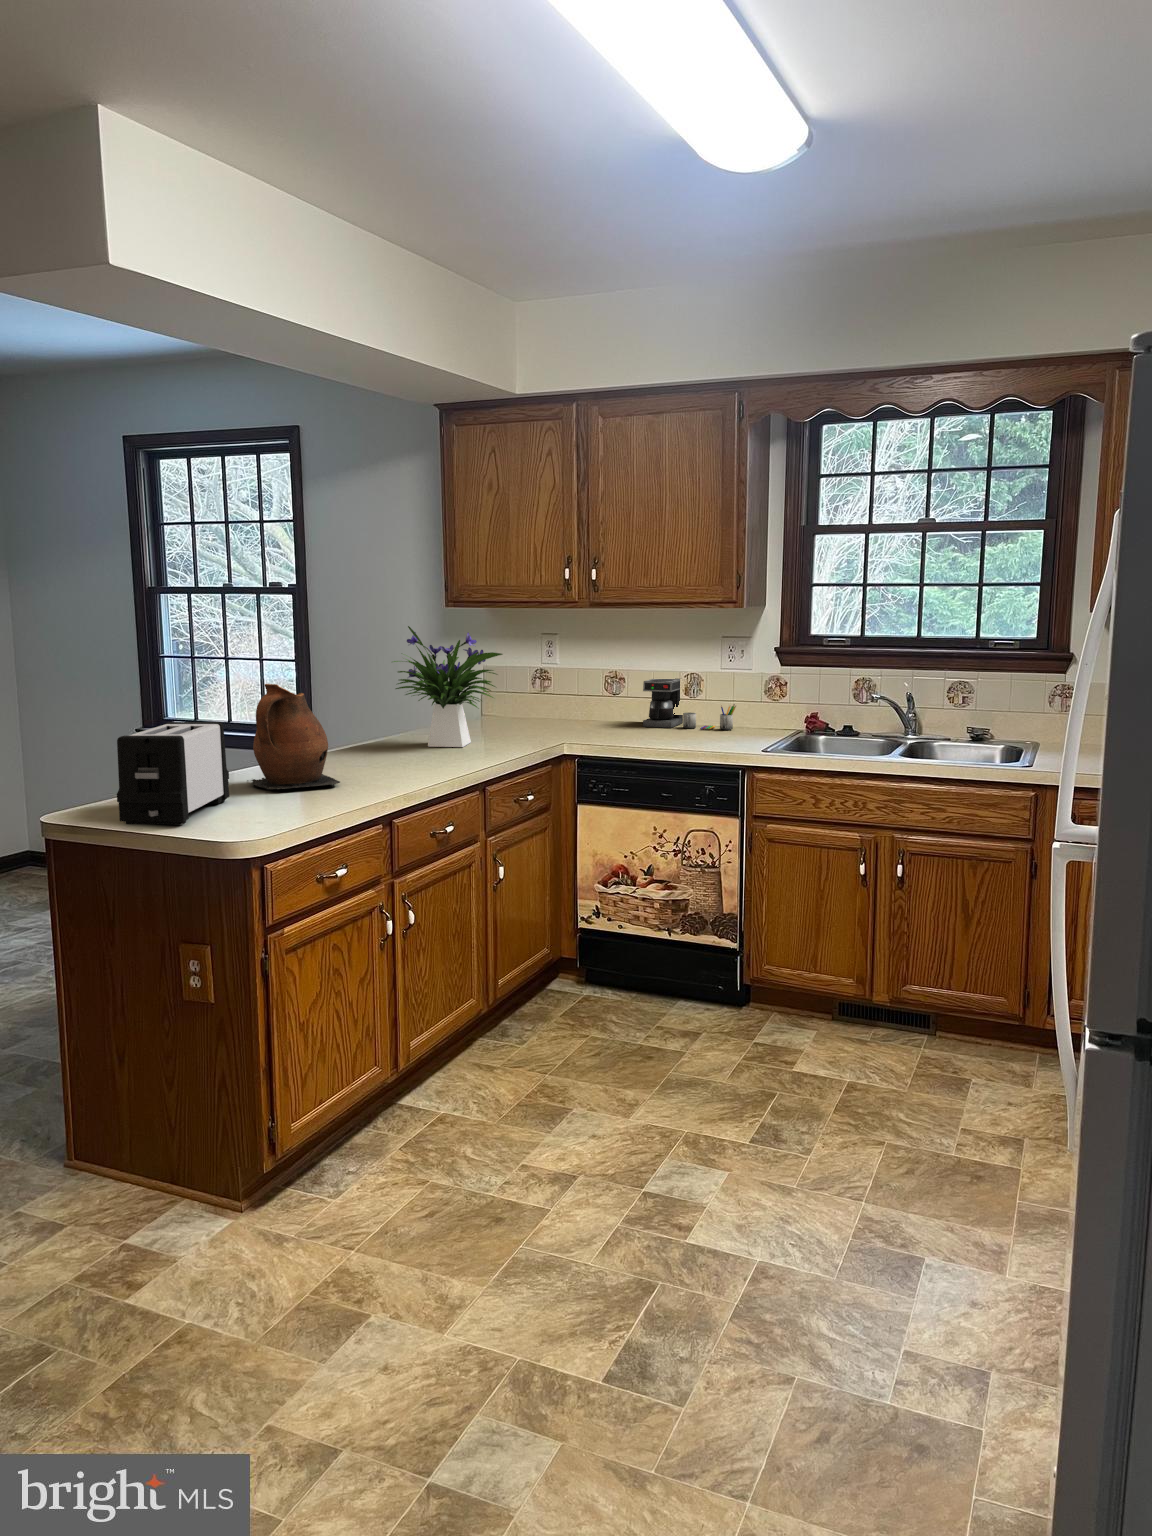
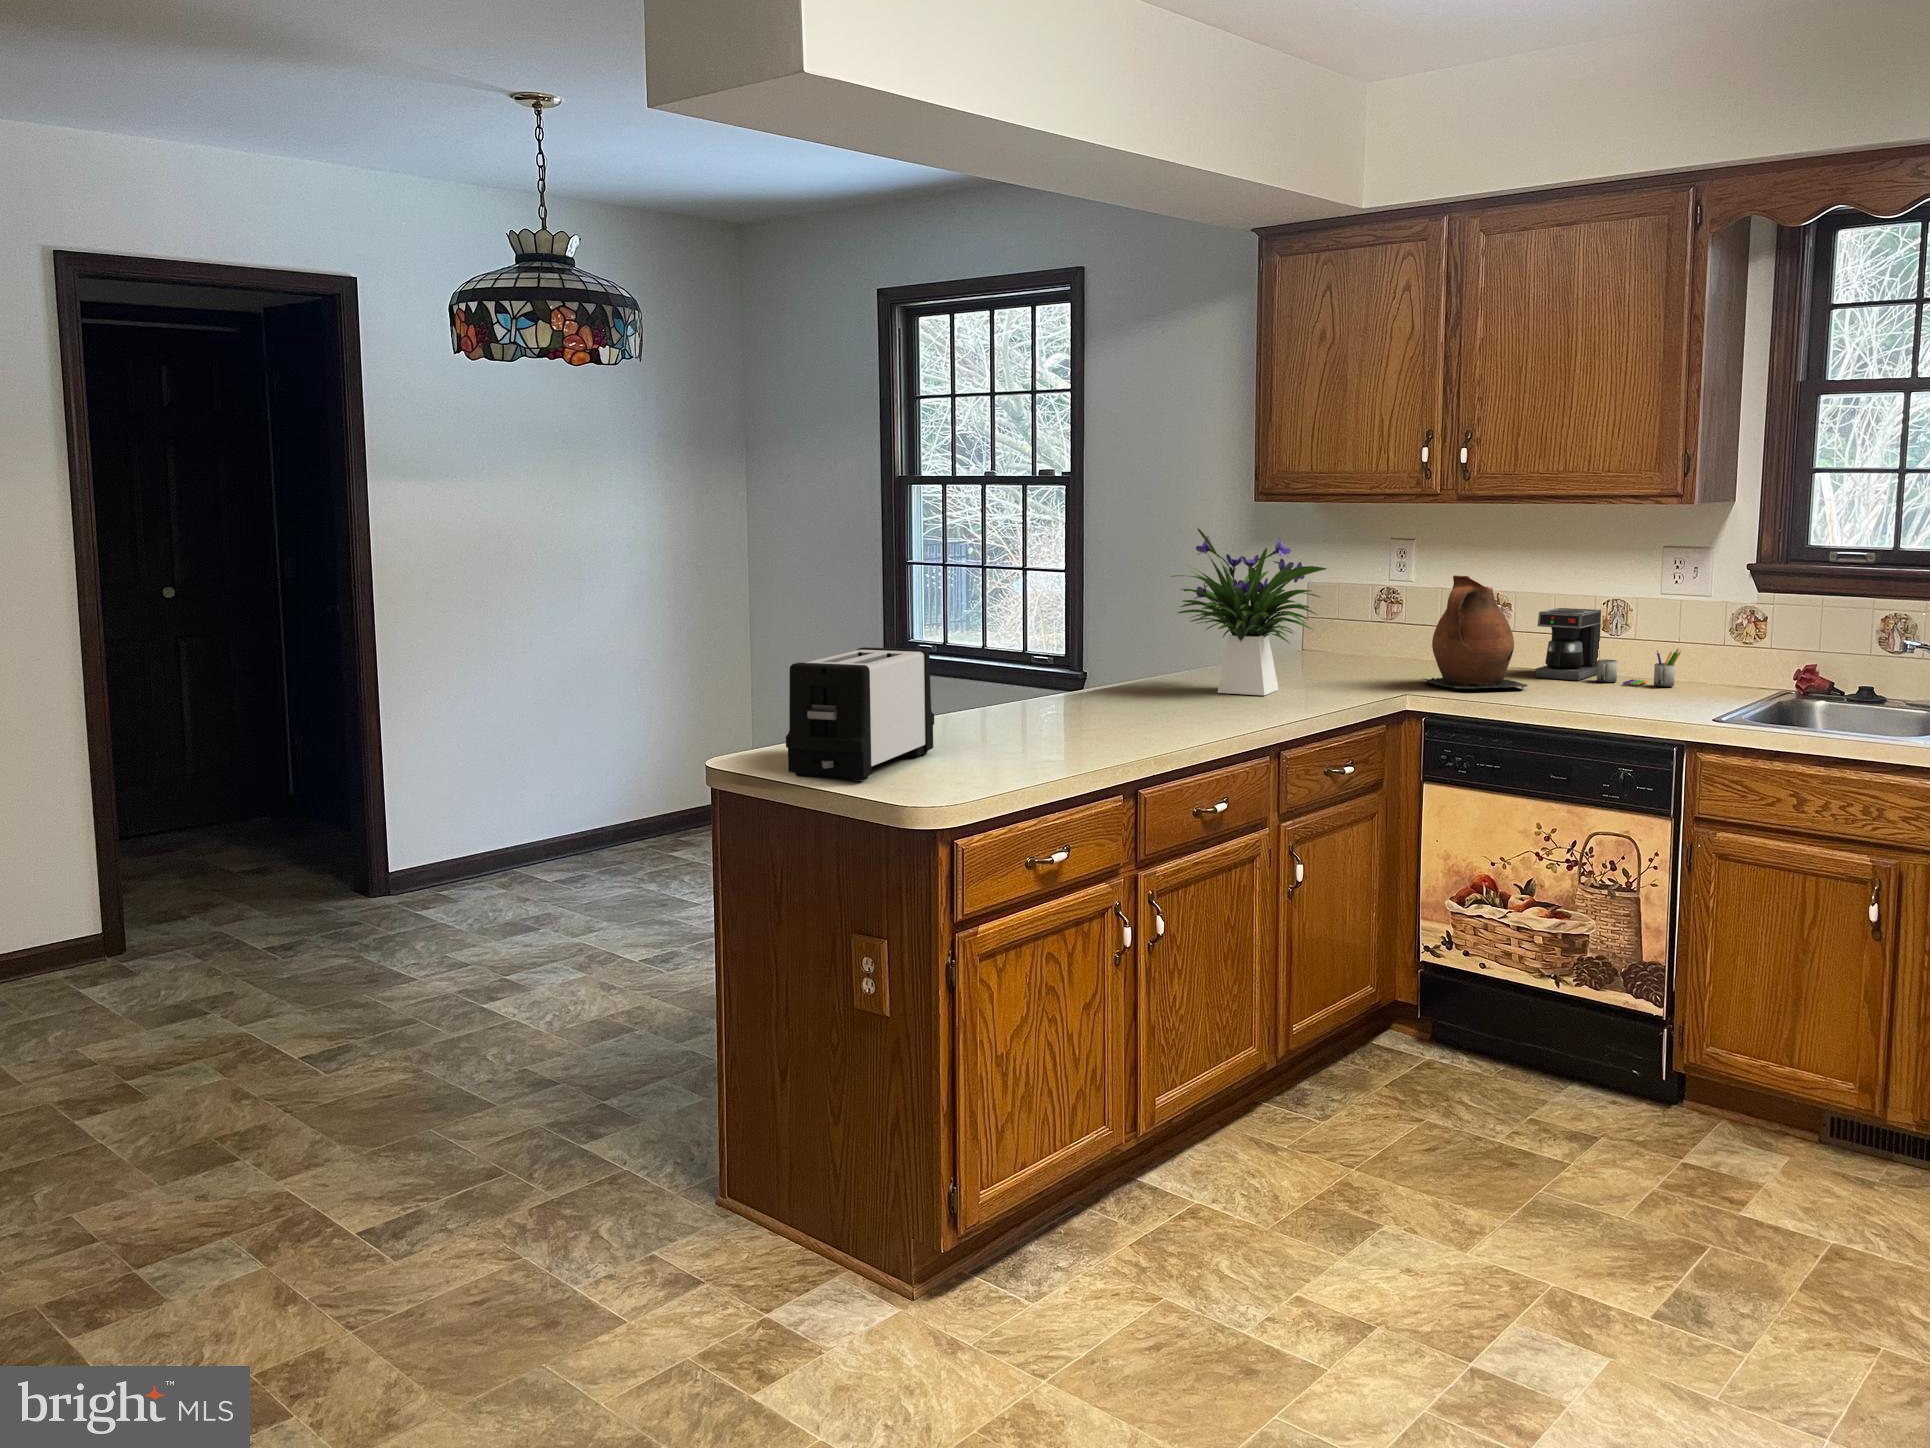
ceramic pitcher: present [251,684,340,789] -> present [1424,575,1527,689]

